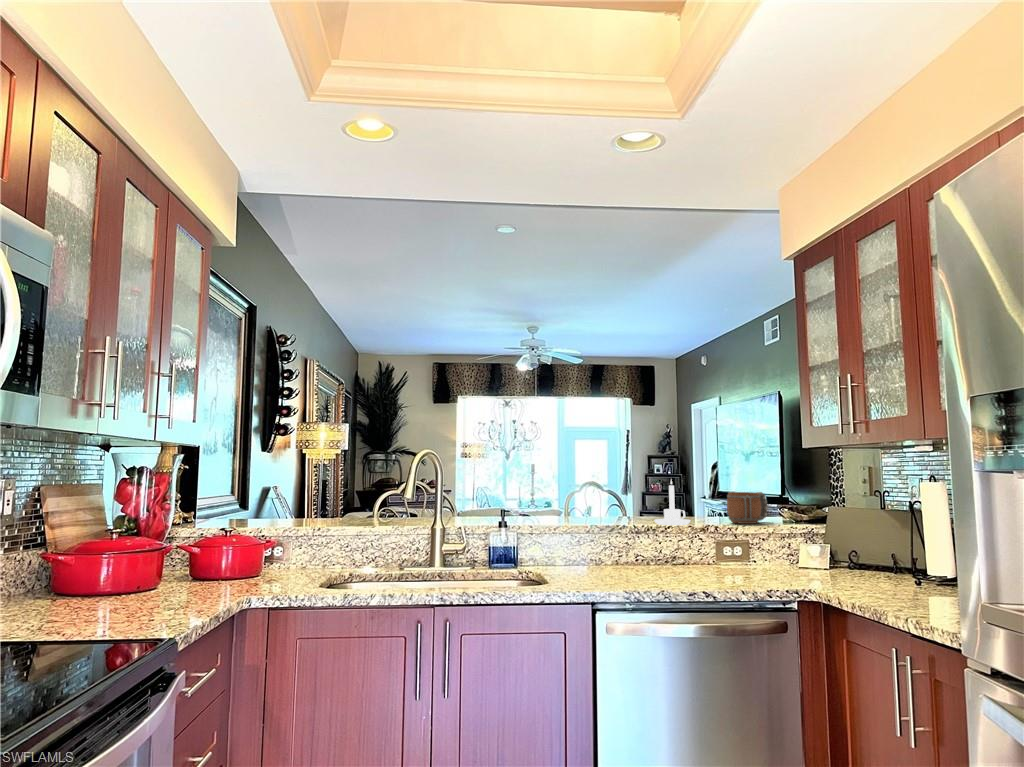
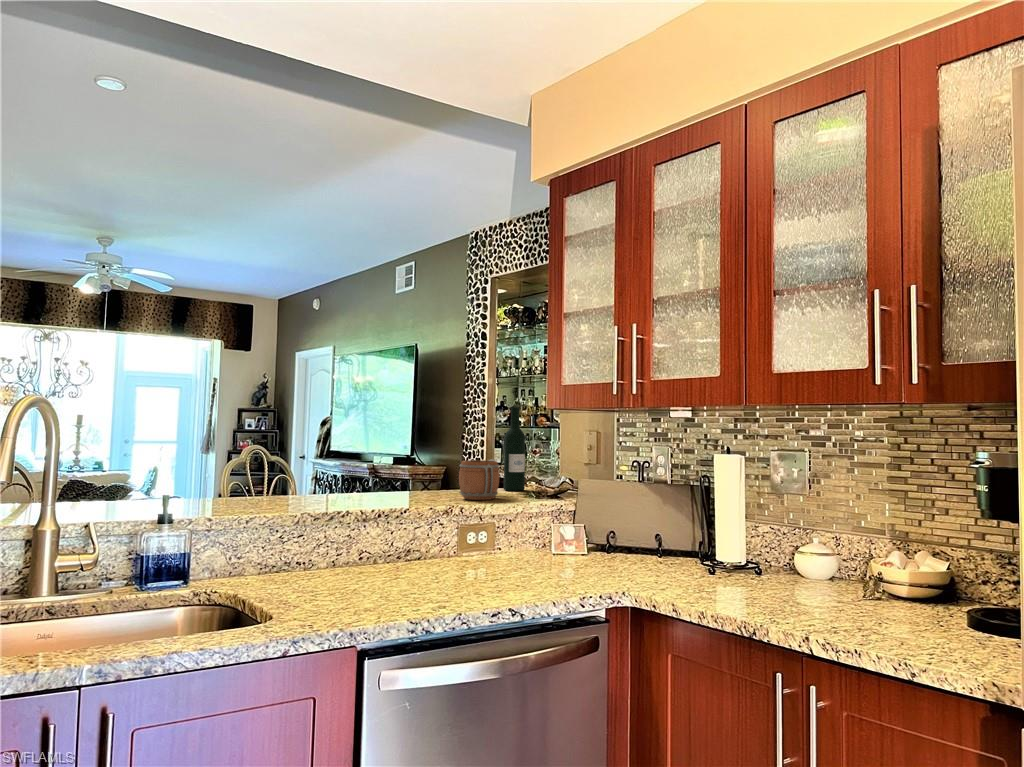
wine bottle: none [783,448,804,520] -> present [504,407,525,491]
candle holder: present [654,480,691,525] -> none [377,444,425,507]

